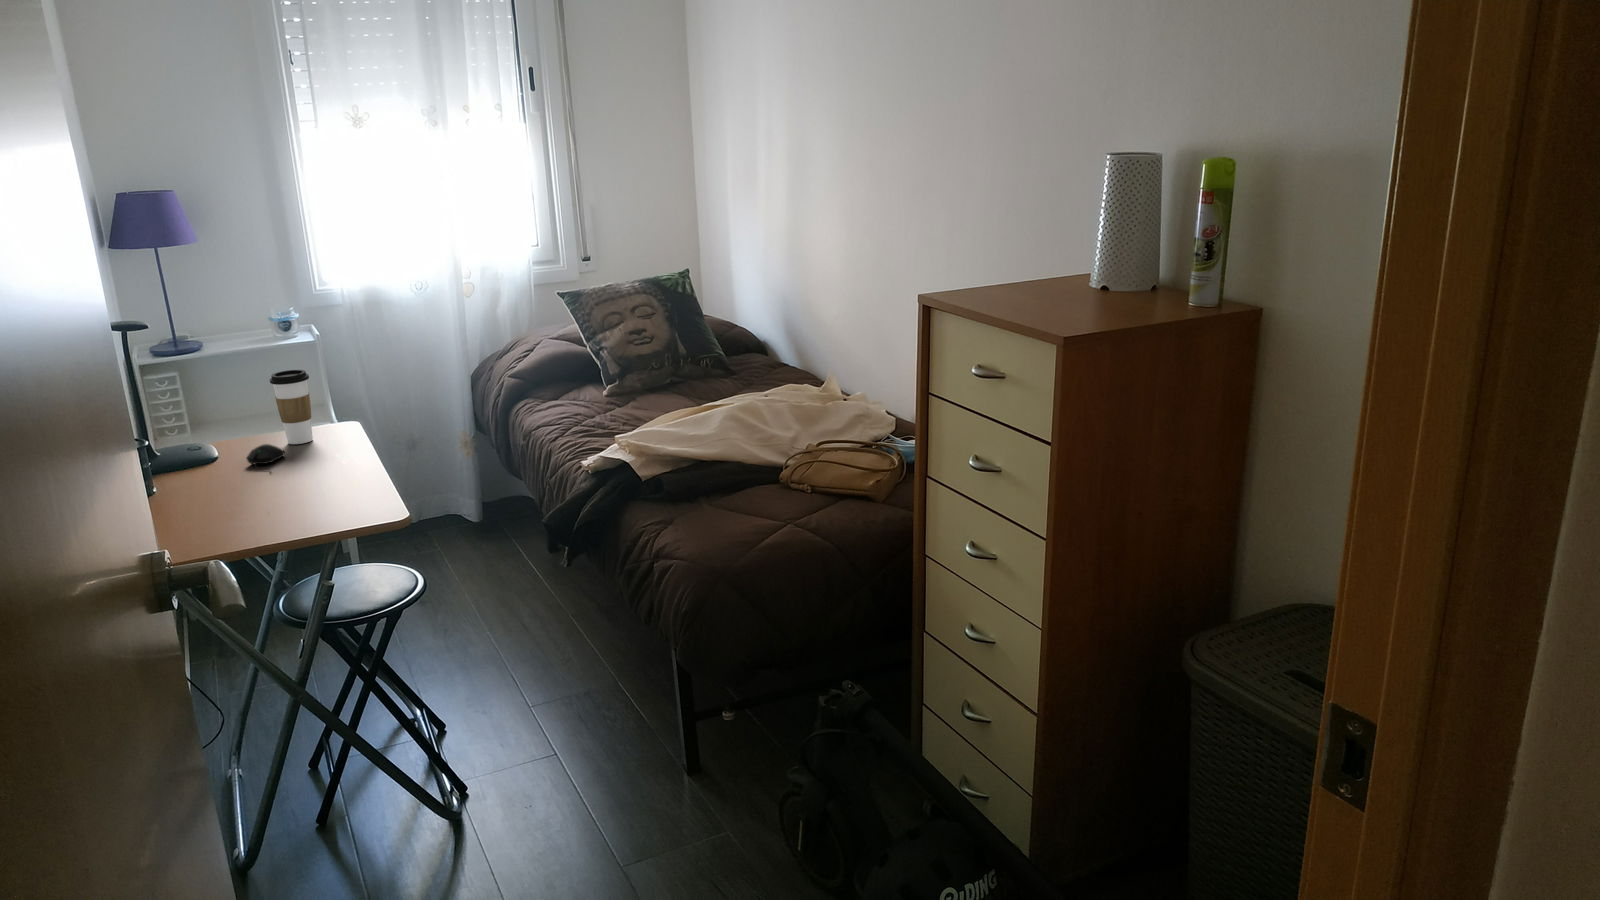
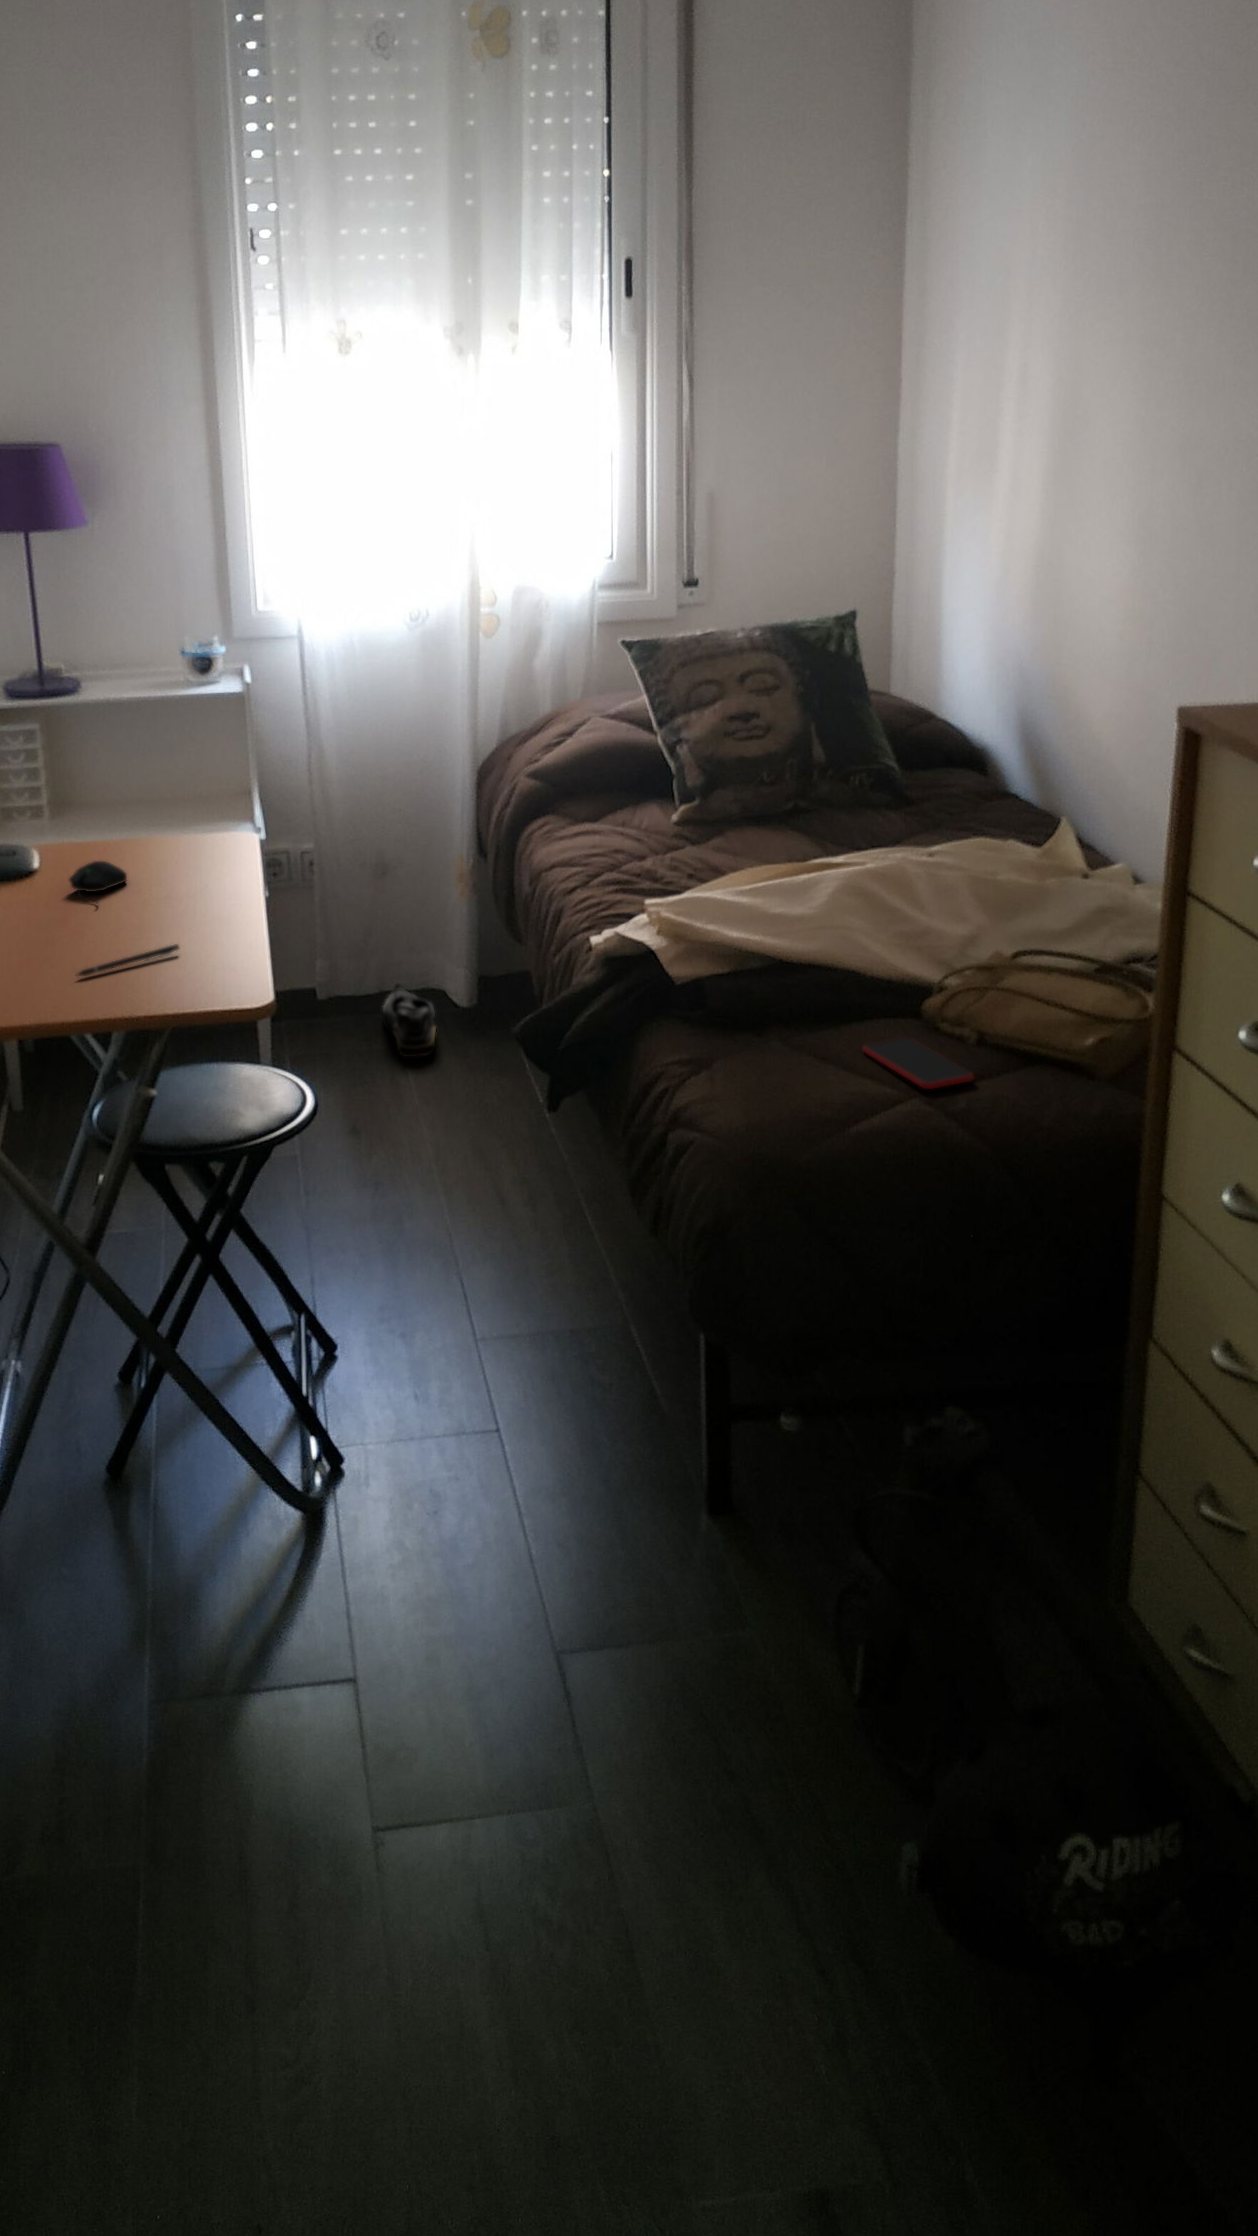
coffee cup: present [270,370,313,444] -> none [122,746,180,864]
pen: none [275,486,339,512] -> present [78,944,179,976]
smartphone: none [750,494,814,519] -> present [863,1038,973,1089]
shoe: none [426,511,464,556] -> present [383,982,436,1057]

